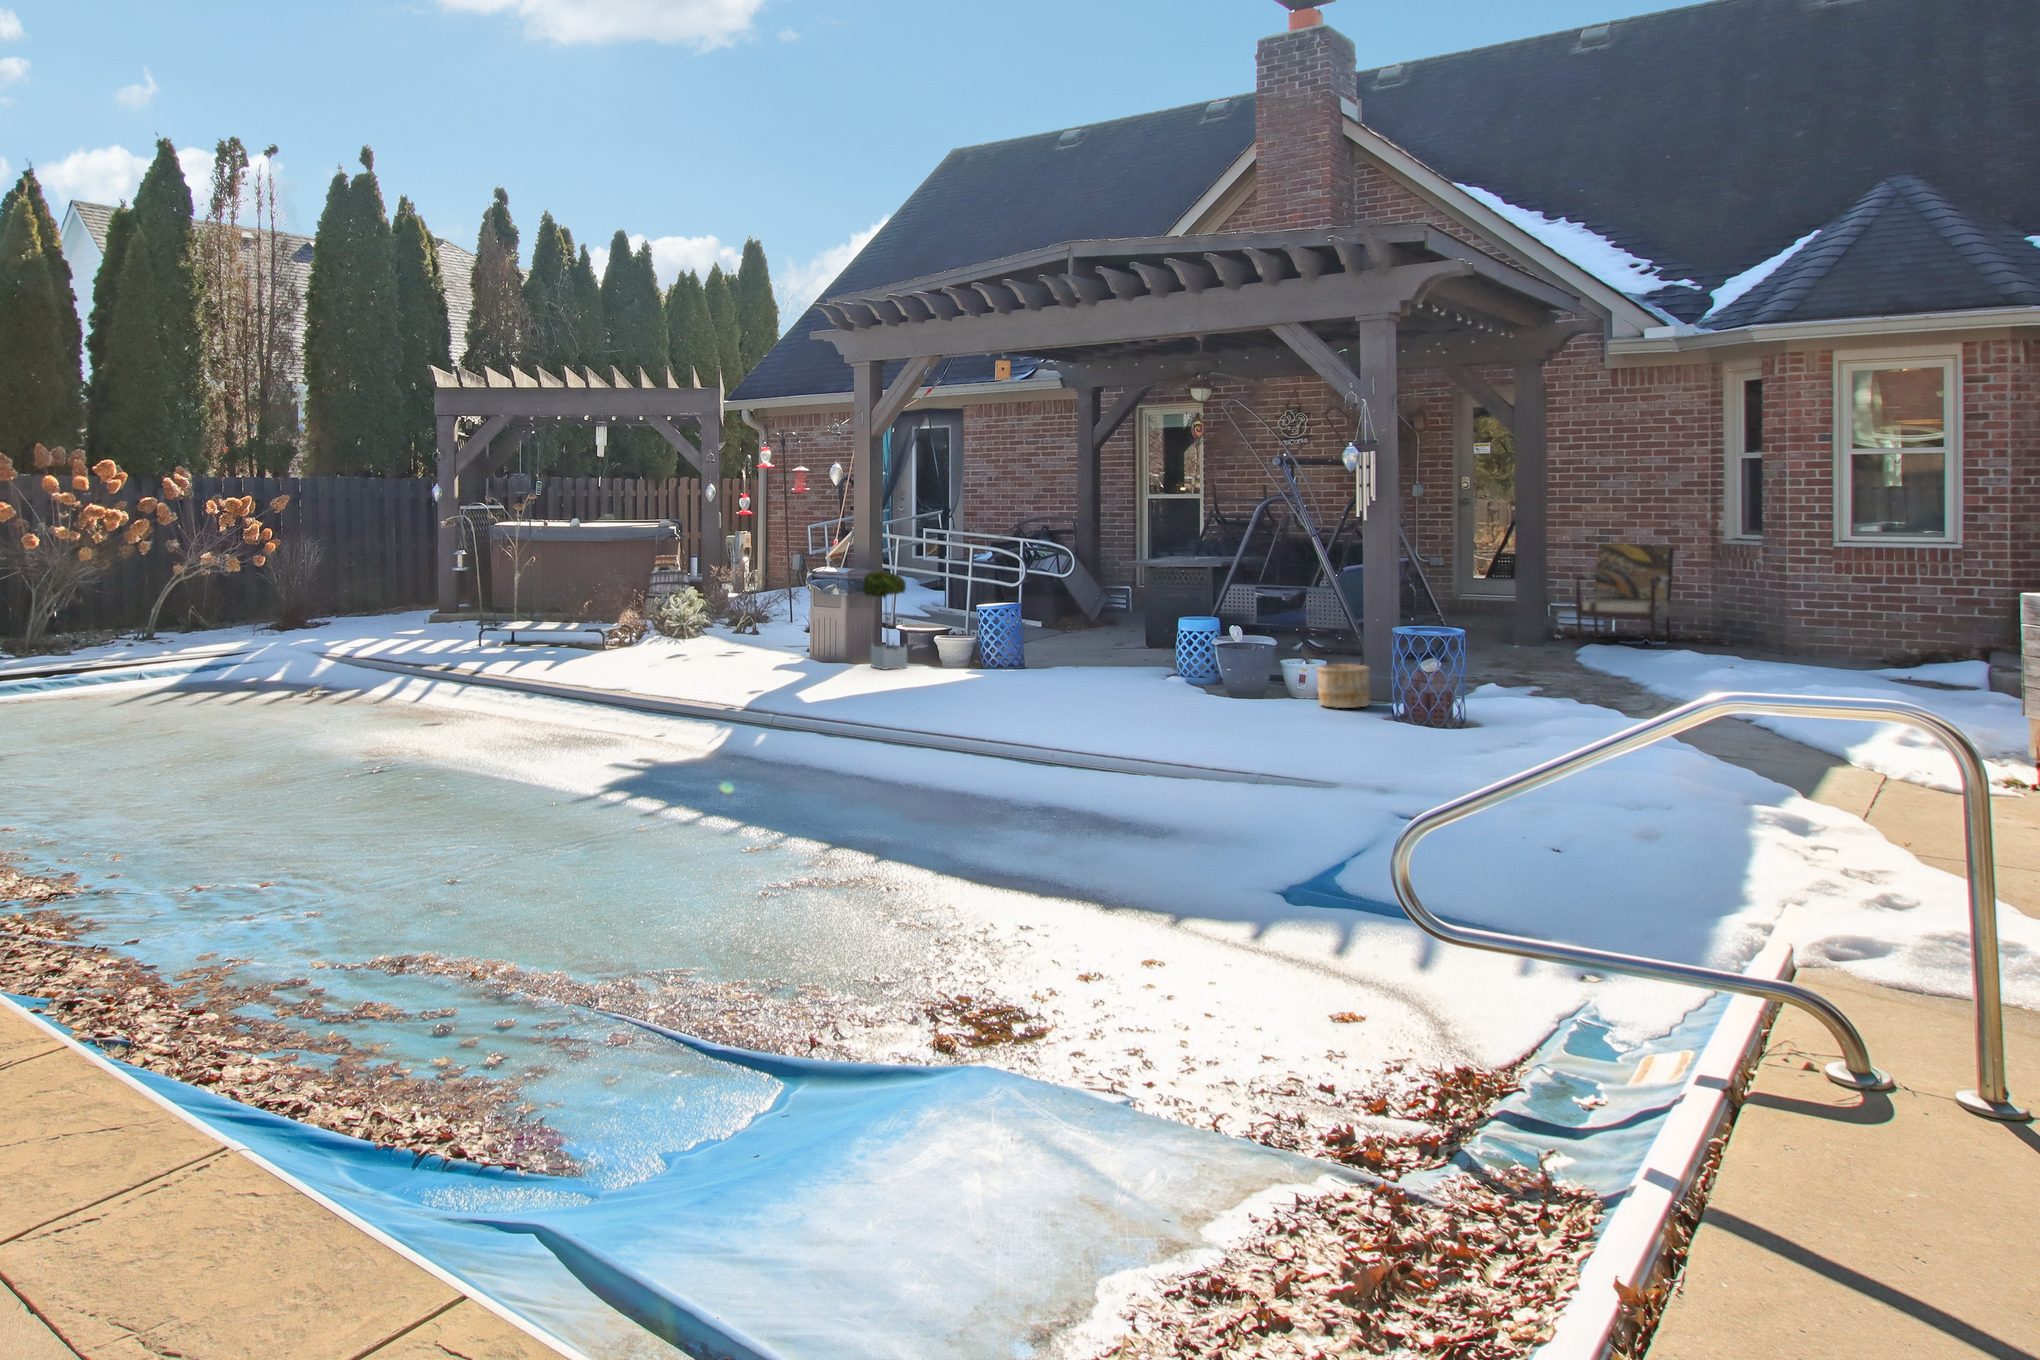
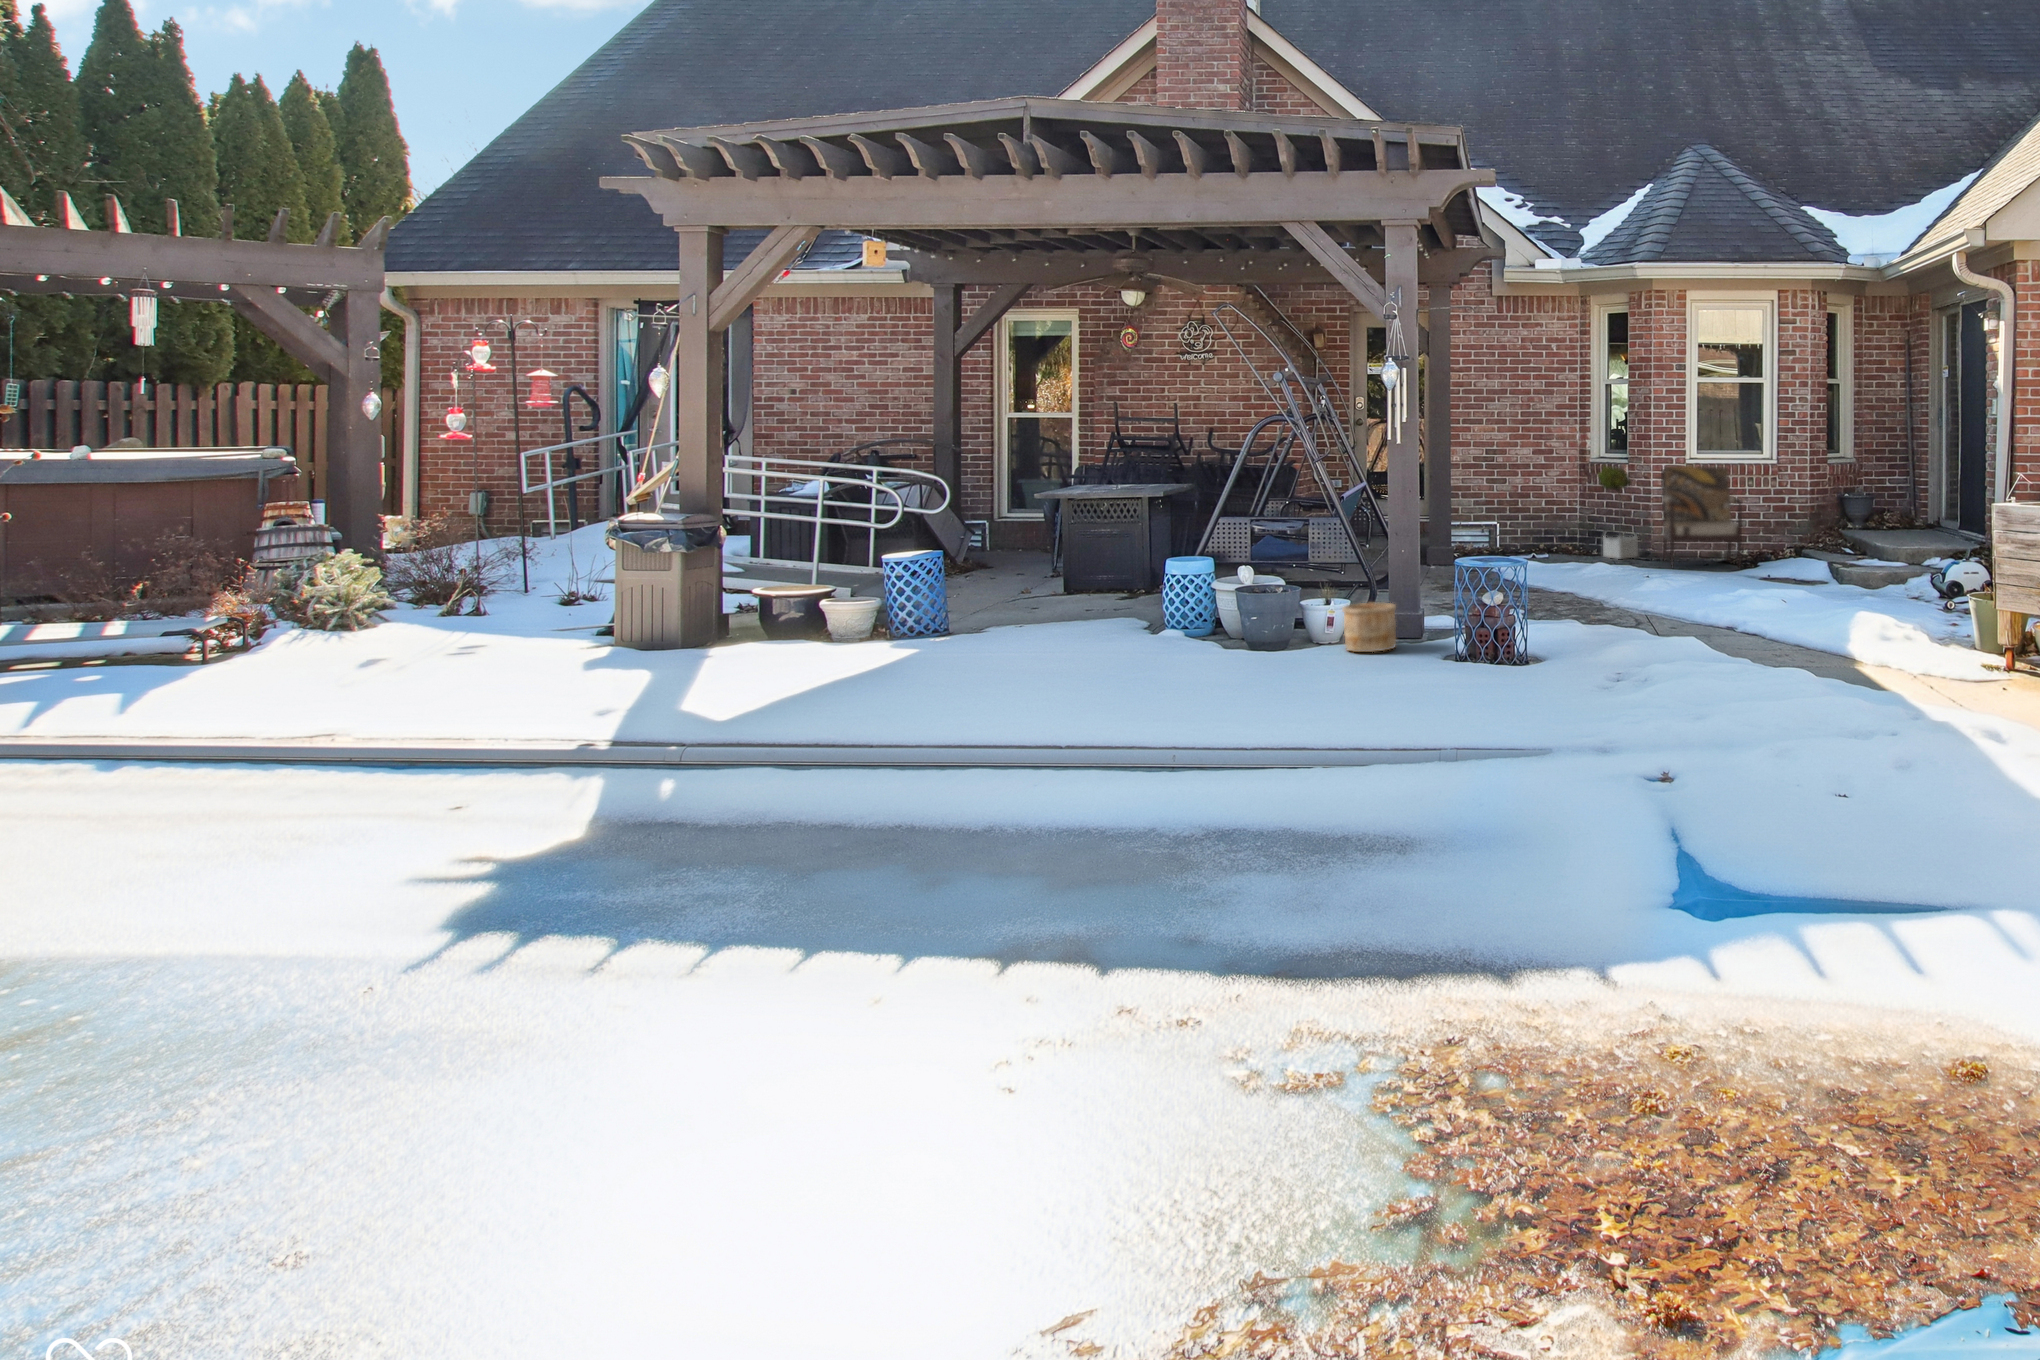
armchair: present [1576,544,1674,646] -> present [1661,466,1742,567]
potted tree: present [863,571,907,670] -> present [1598,466,1638,559]

